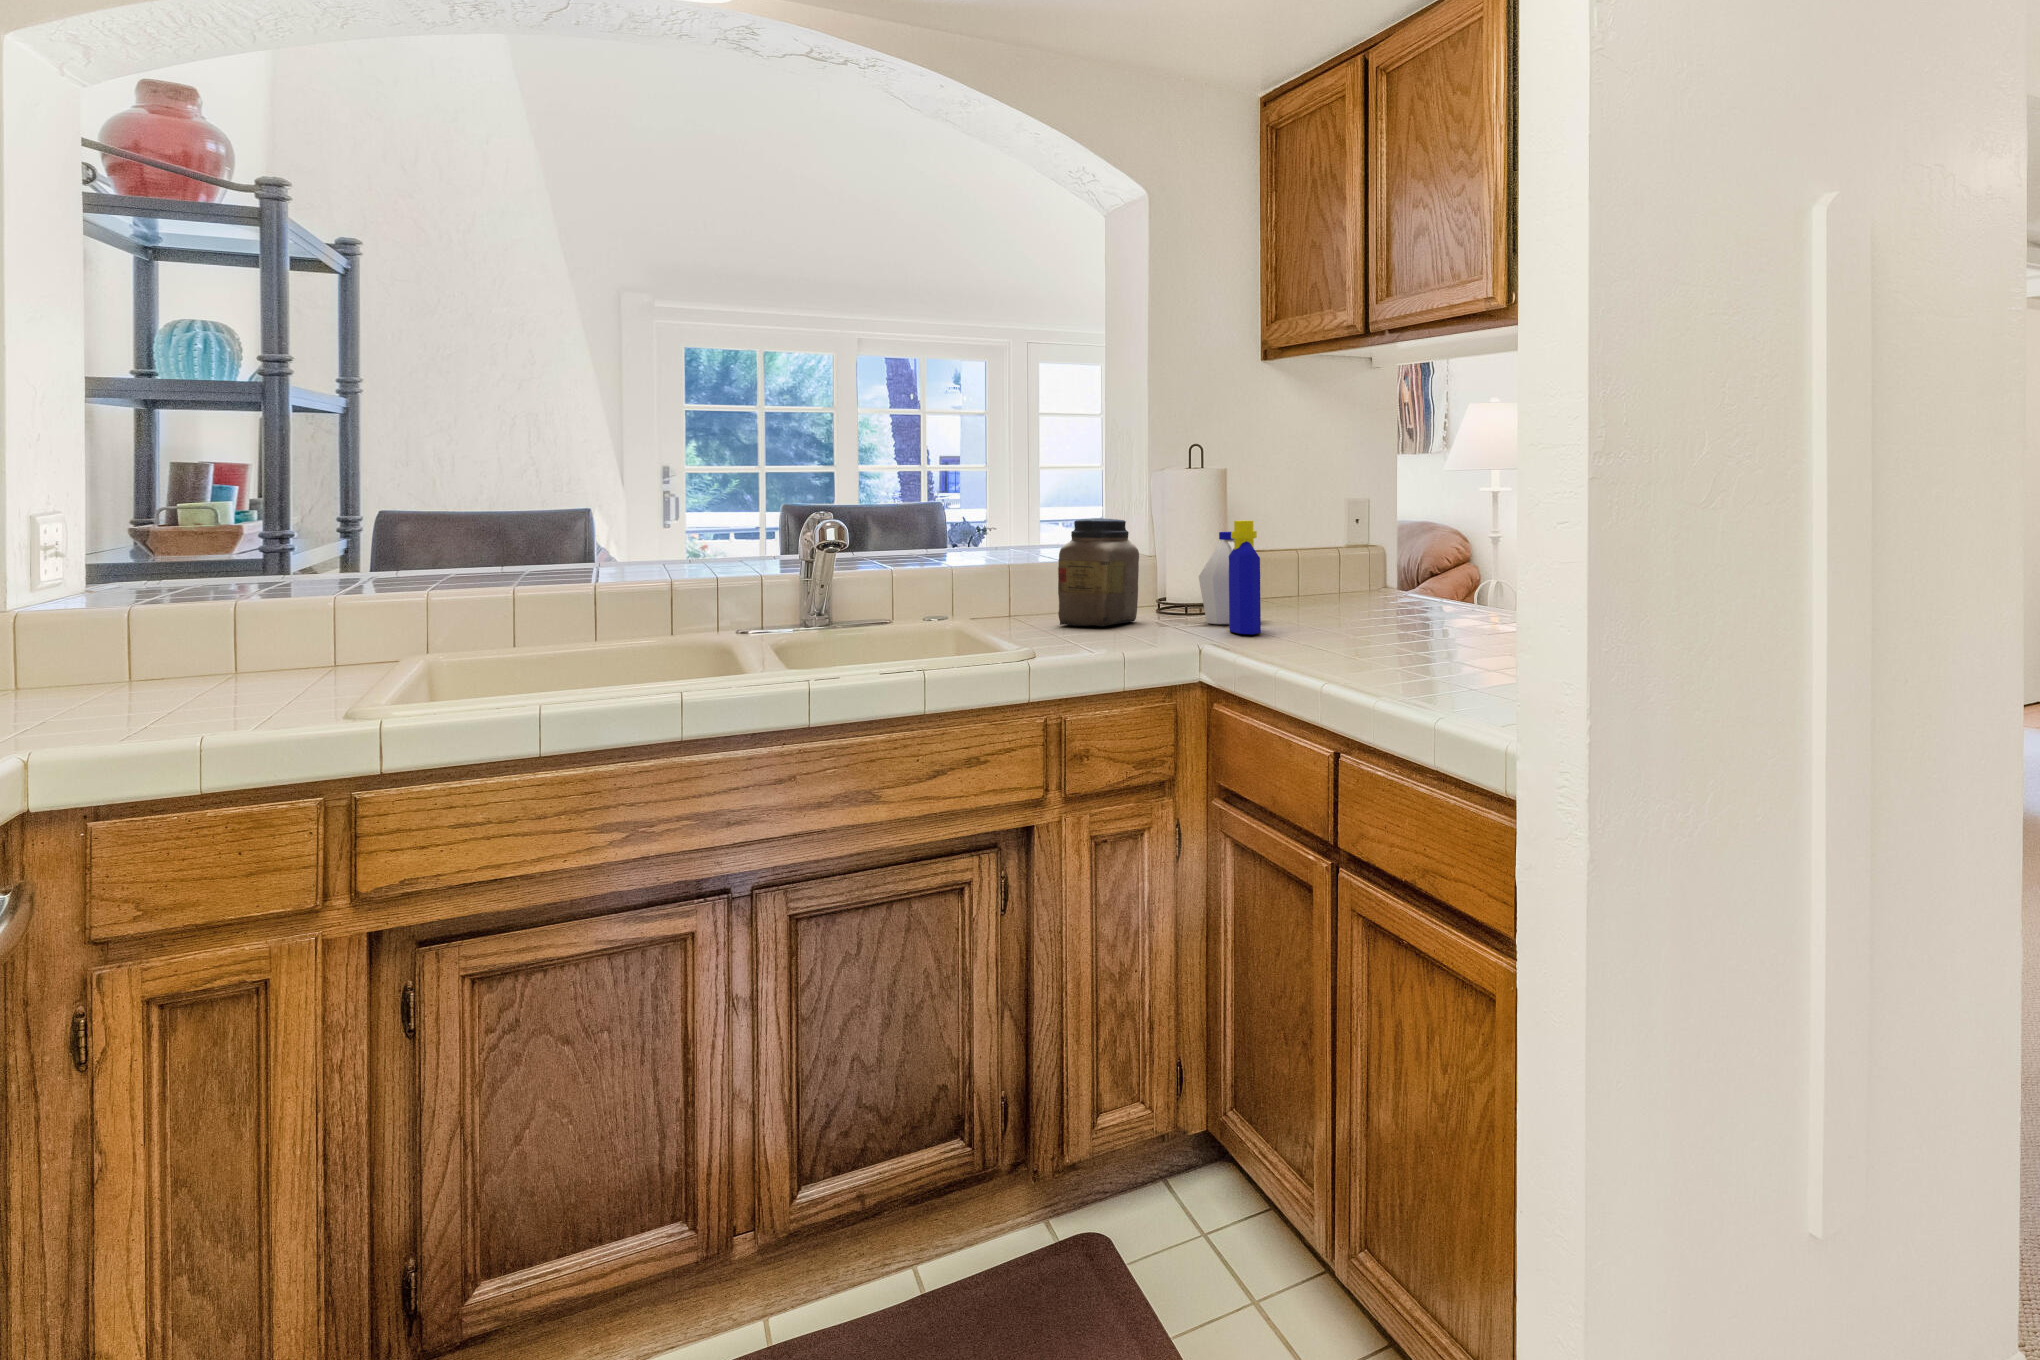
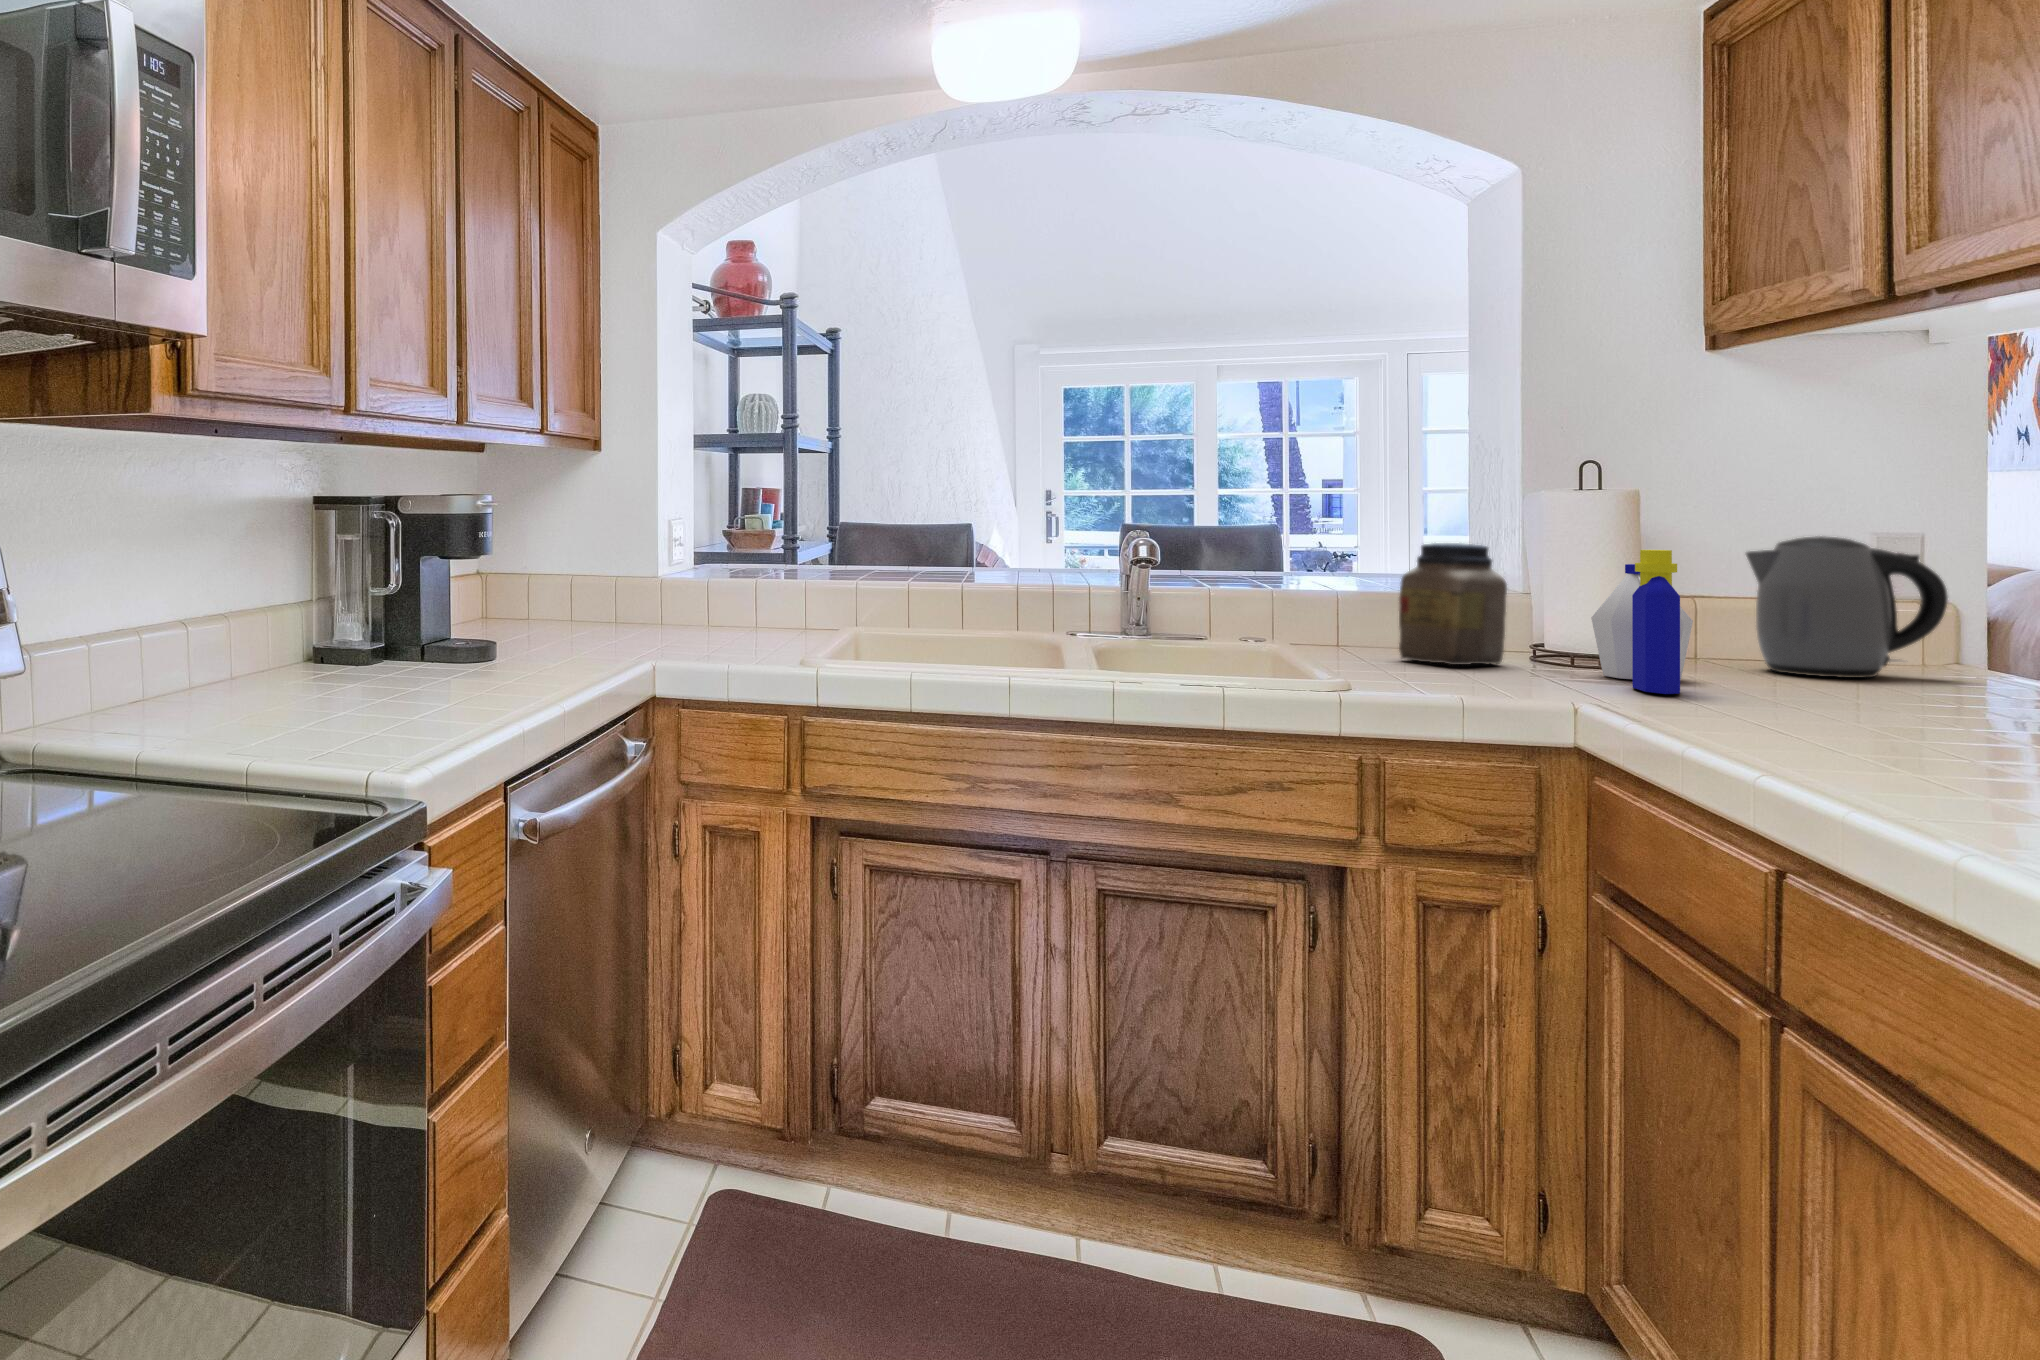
kettle: none [1284,506,1387,608] -> present [1746,536,1948,678]

